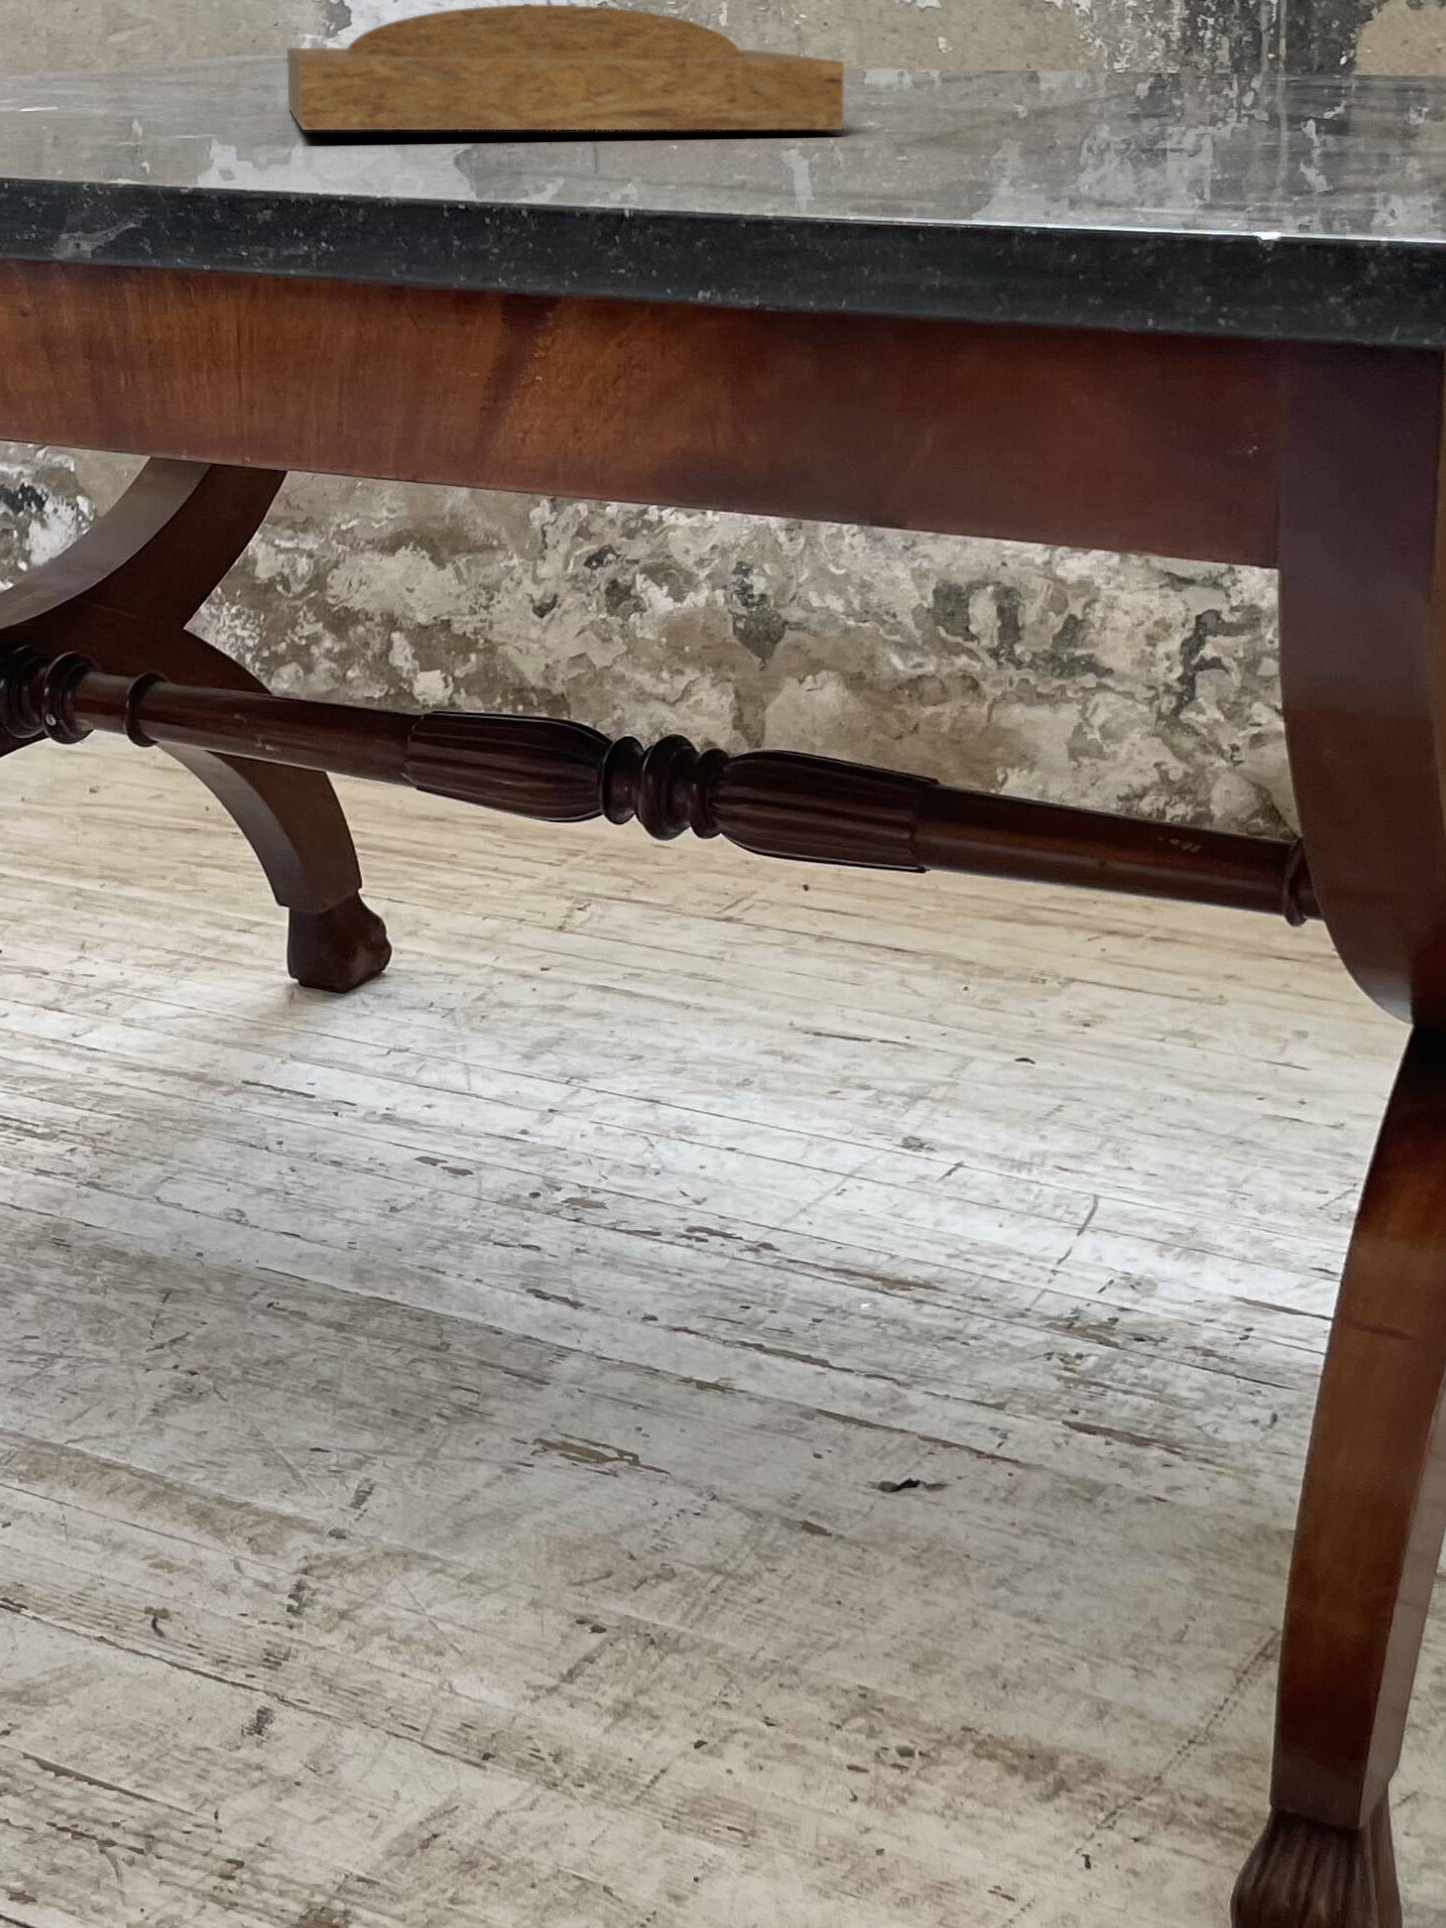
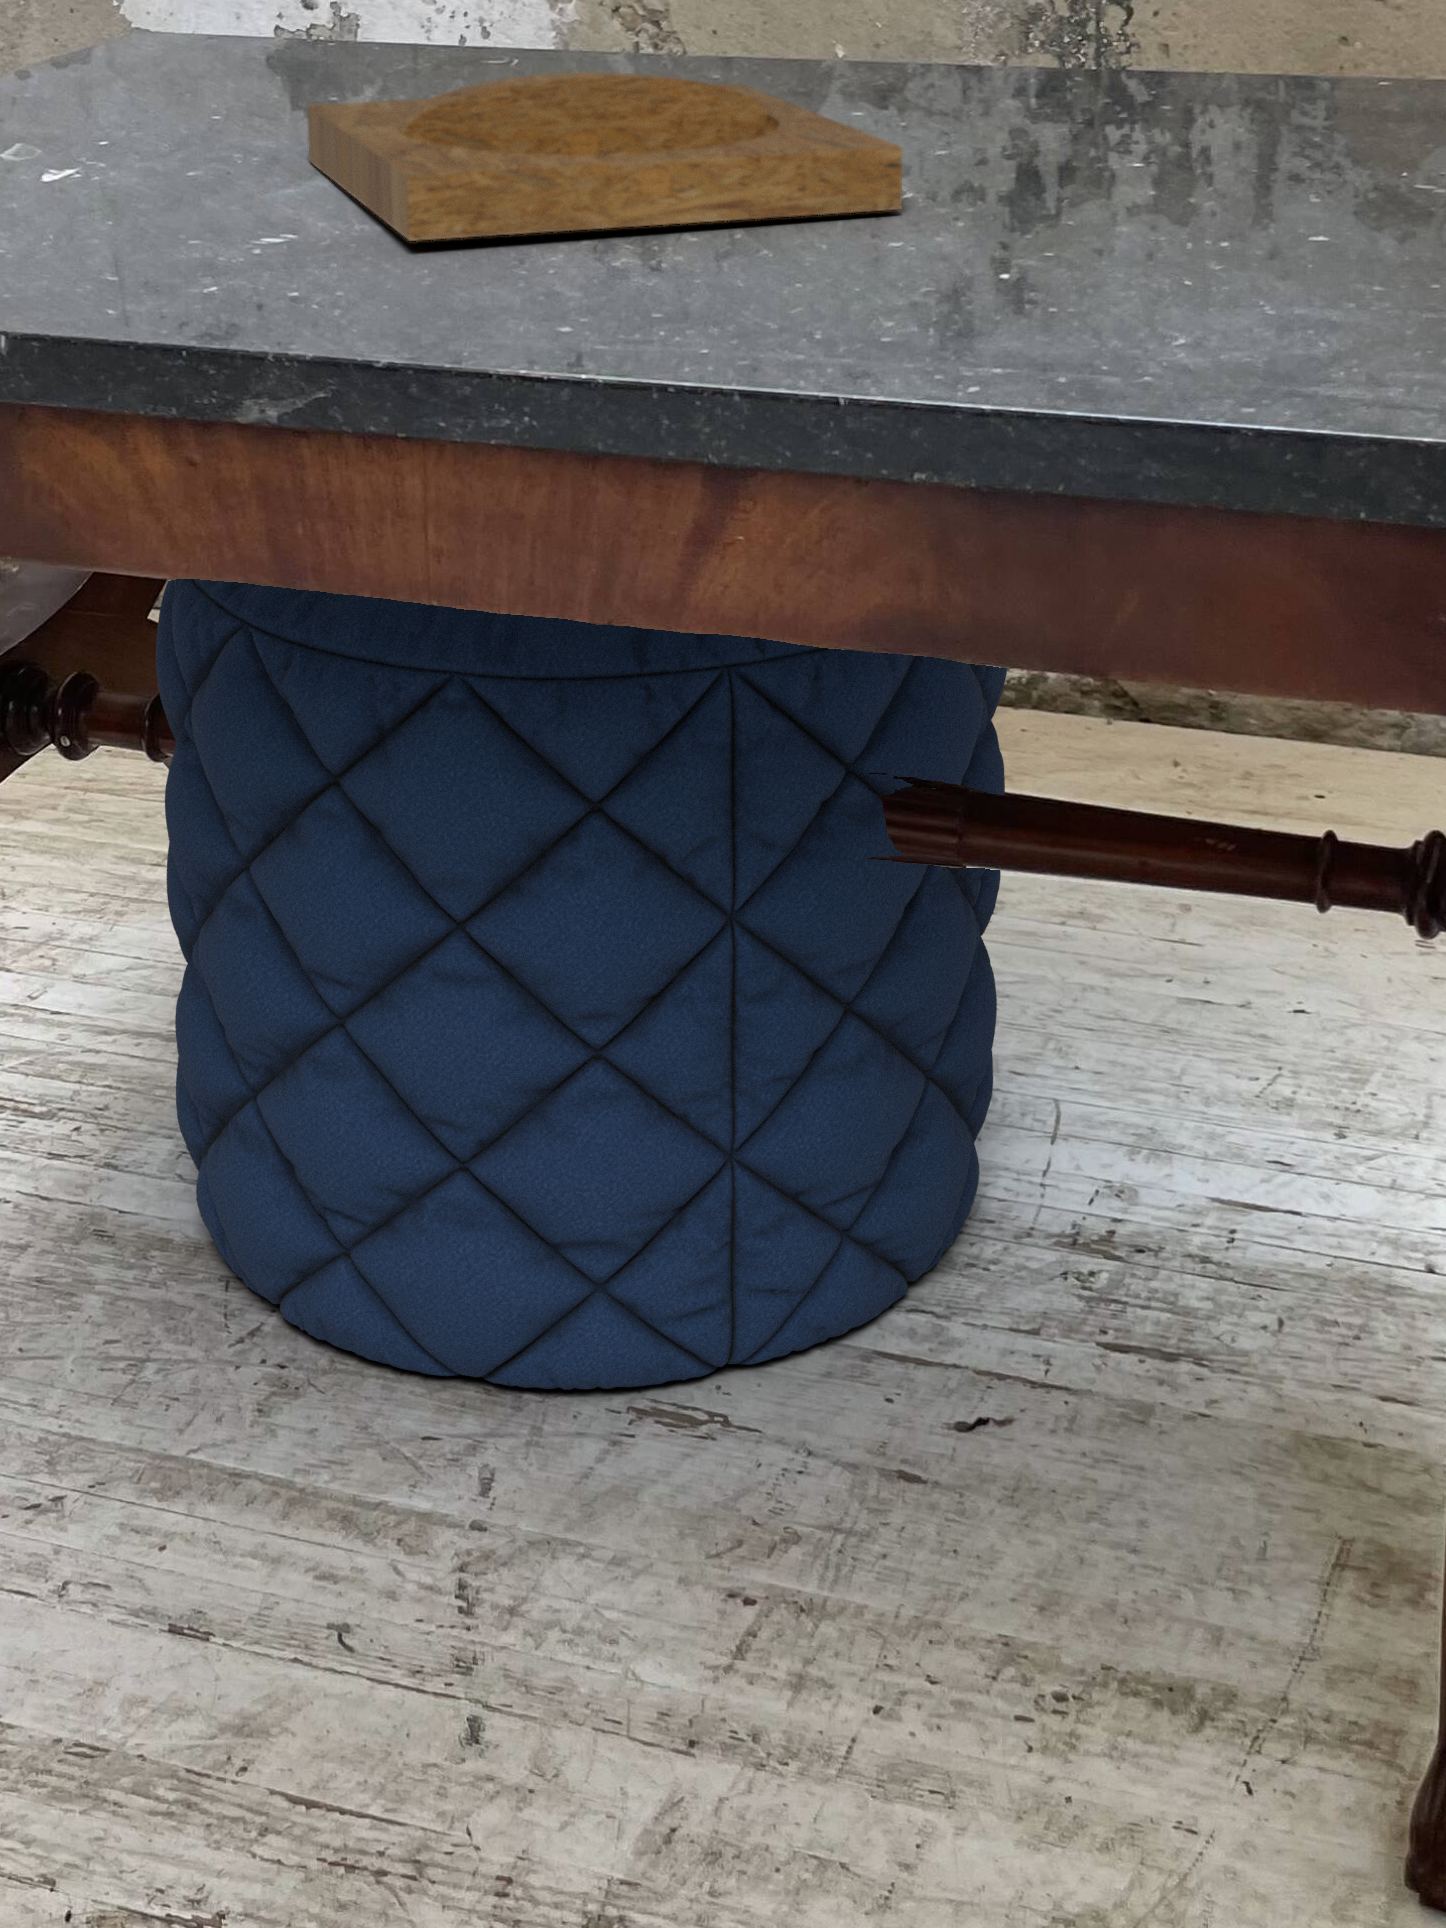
pouf: none [133,414,1023,1416] -> present [156,579,1007,1390]

